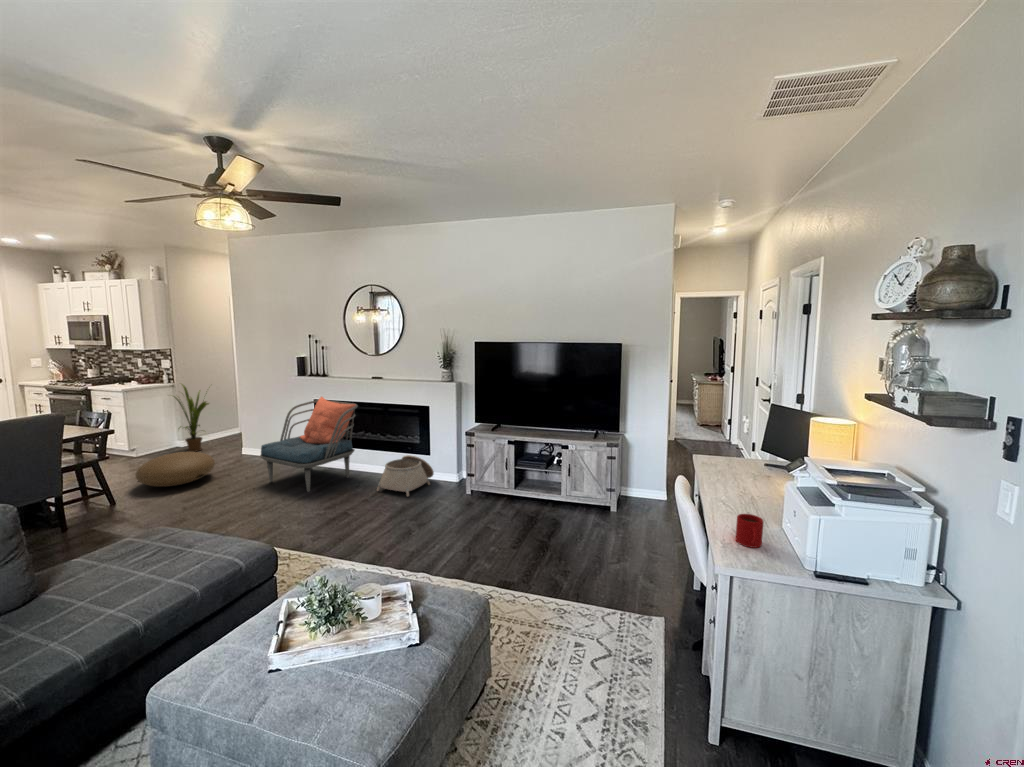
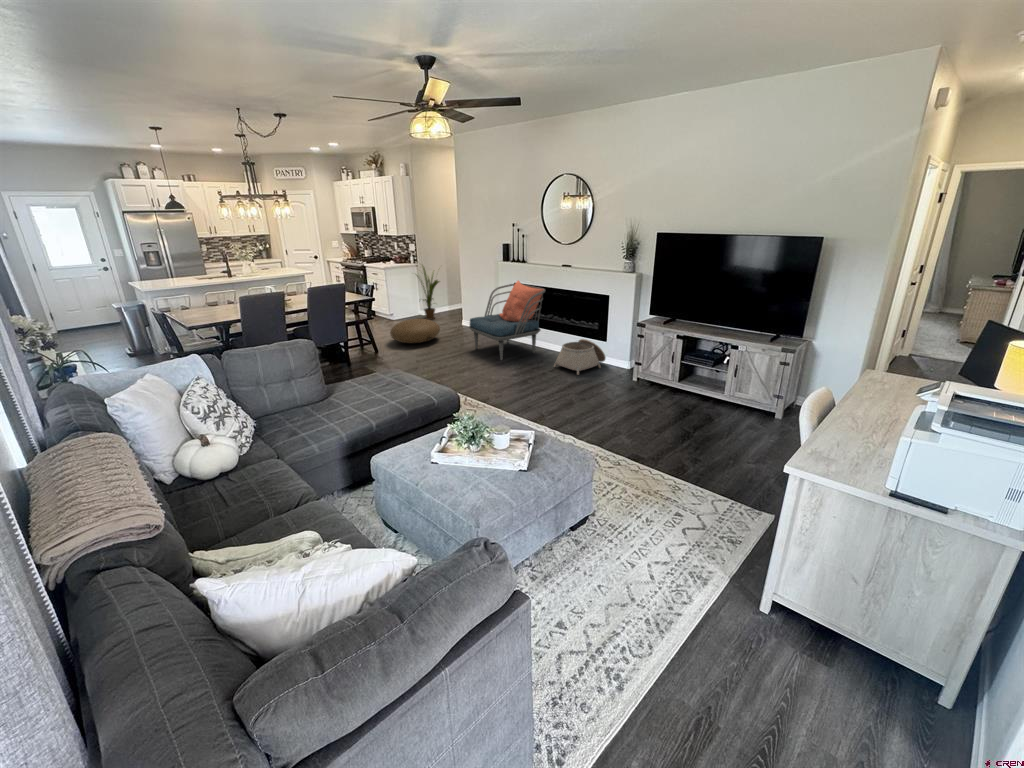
mug: present [736,514,763,548] -> none [832,428,867,462]

